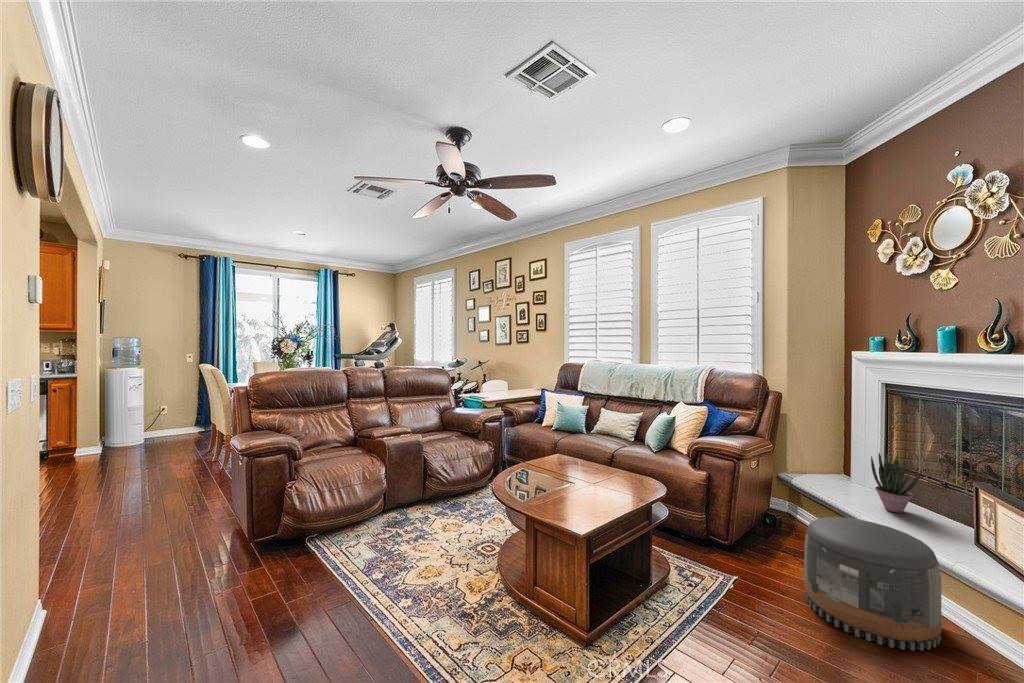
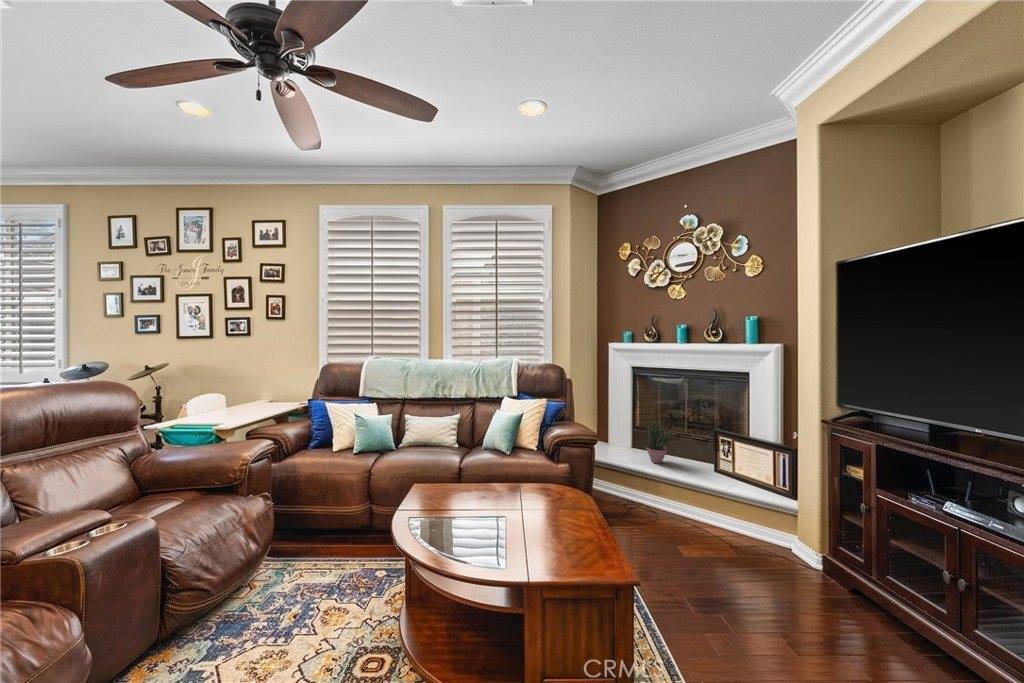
pouf: present [804,517,942,650] -> none [653,475,741,567]

